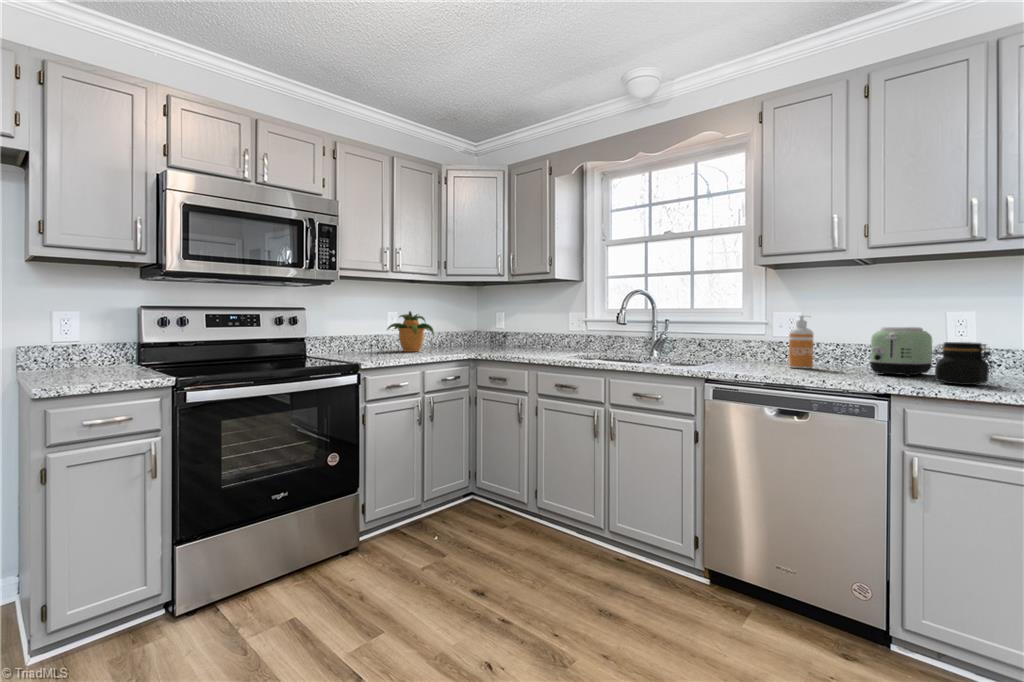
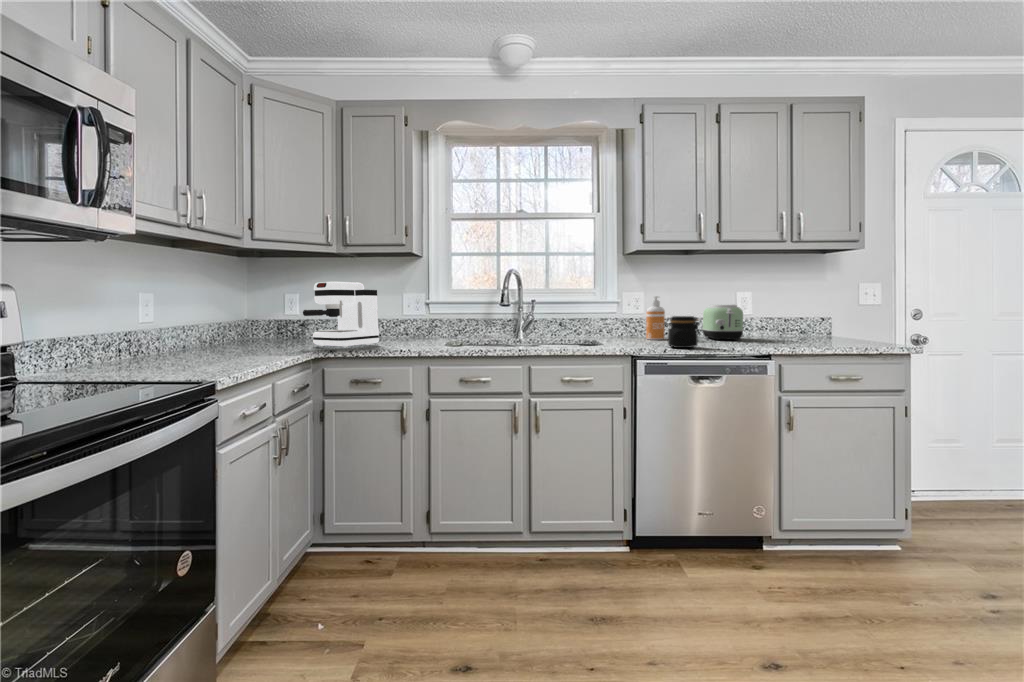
coffee maker: none [475,304,528,354] -> present [303,282,379,347]
potted plant: present [387,311,434,352] -> none [141,290,230,356]
jar: present [932,342,992,385] -> present [664,316,700,348]

